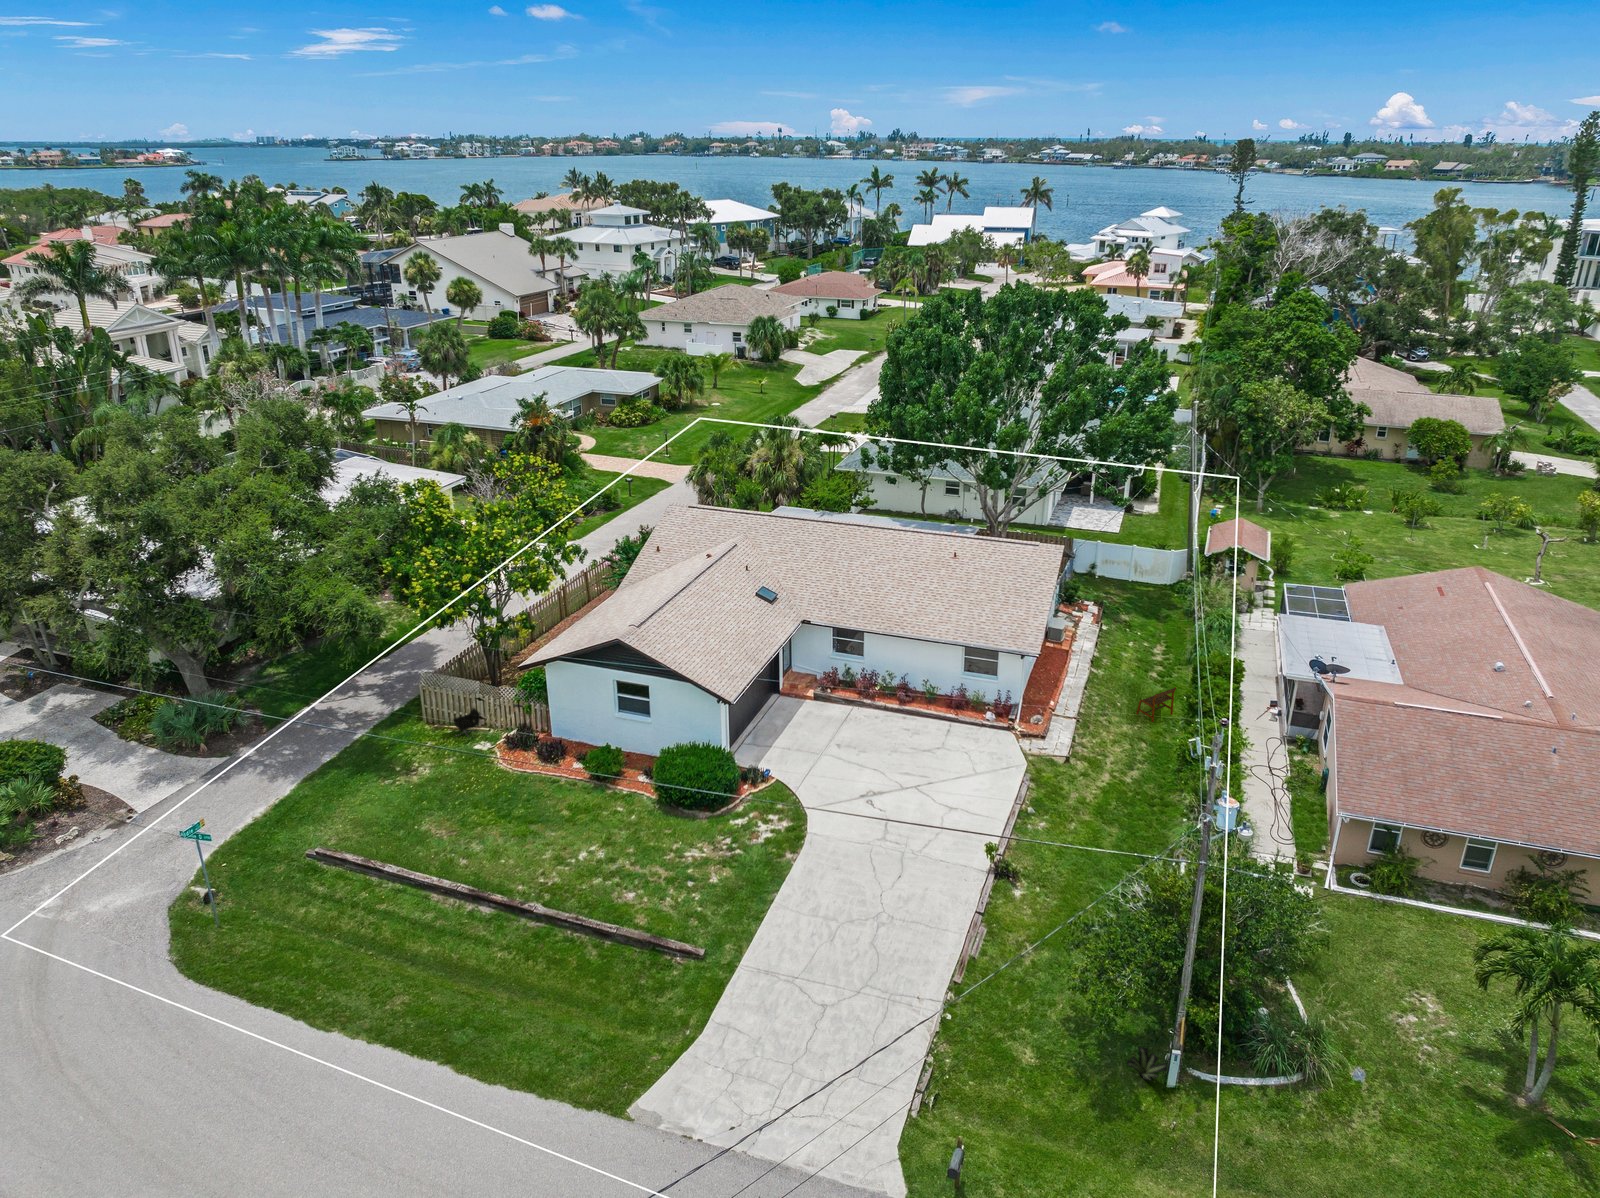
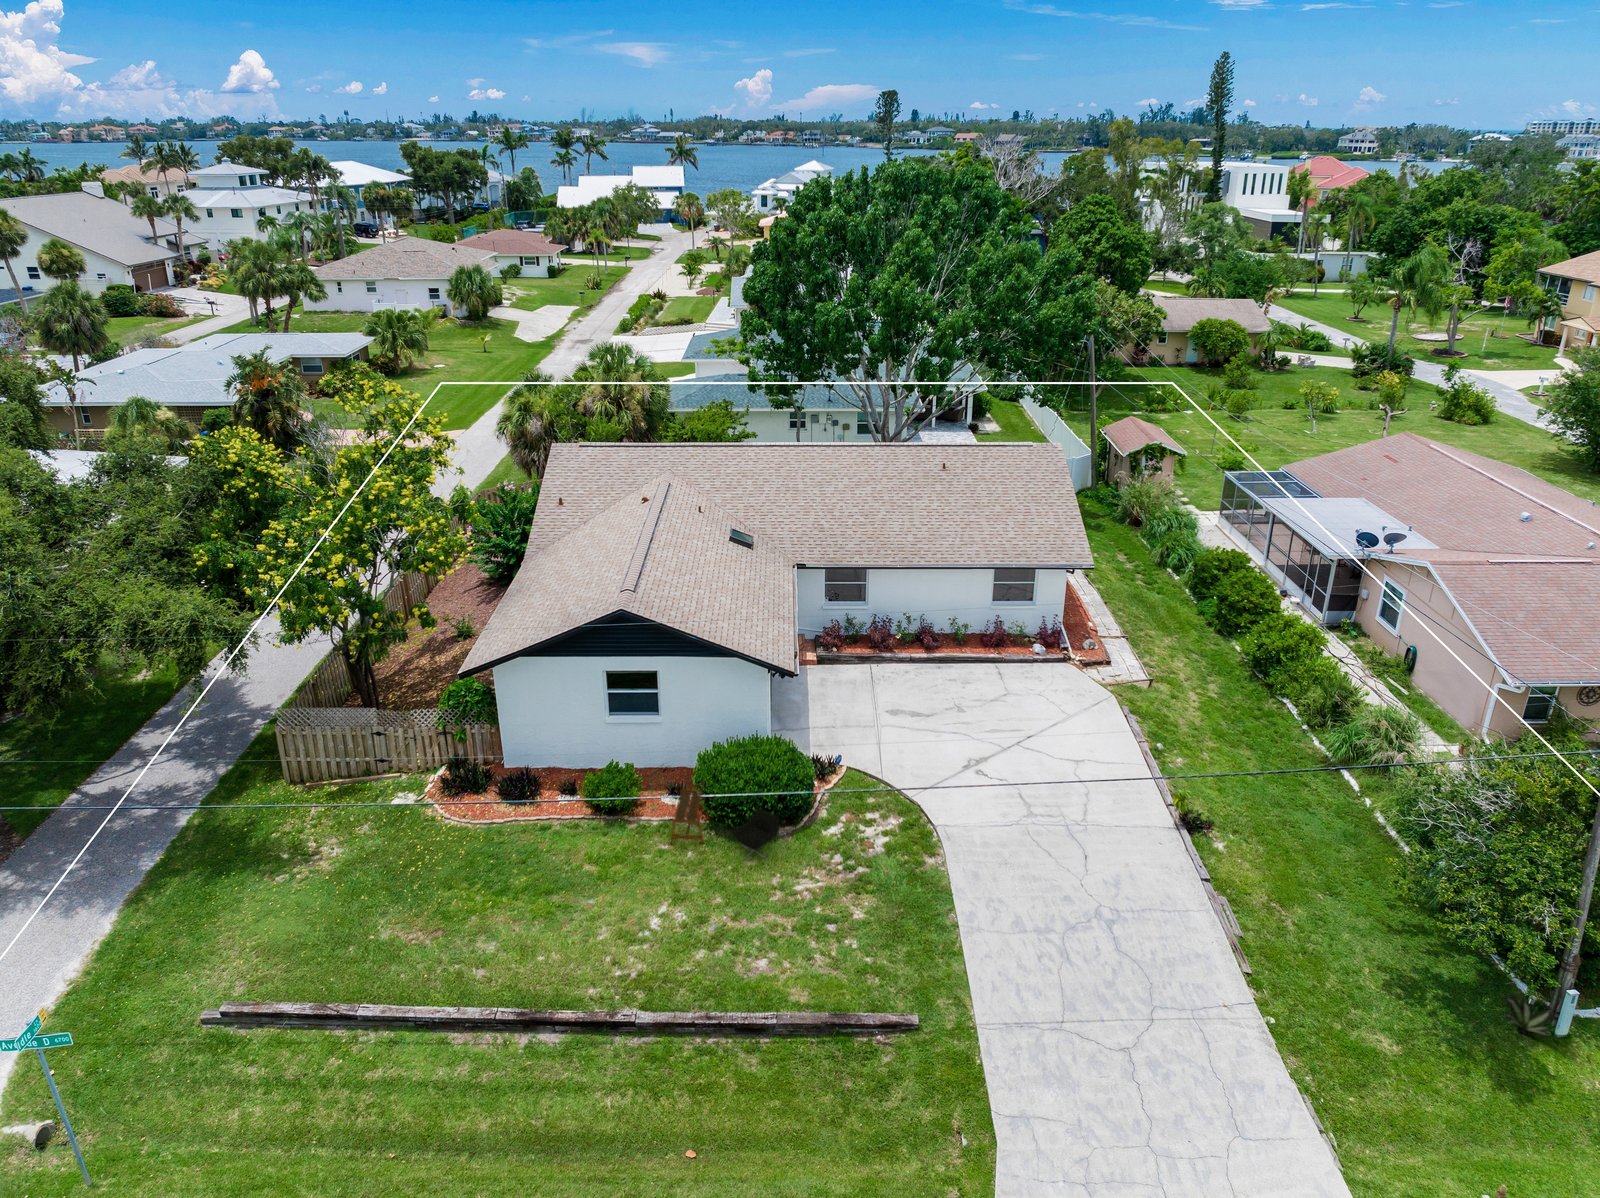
bench: present [1136,687,1176,722] -> present [671,779,705,844]
lounge chair: present [454,708,480,733] -> present [733,809,779,857]

